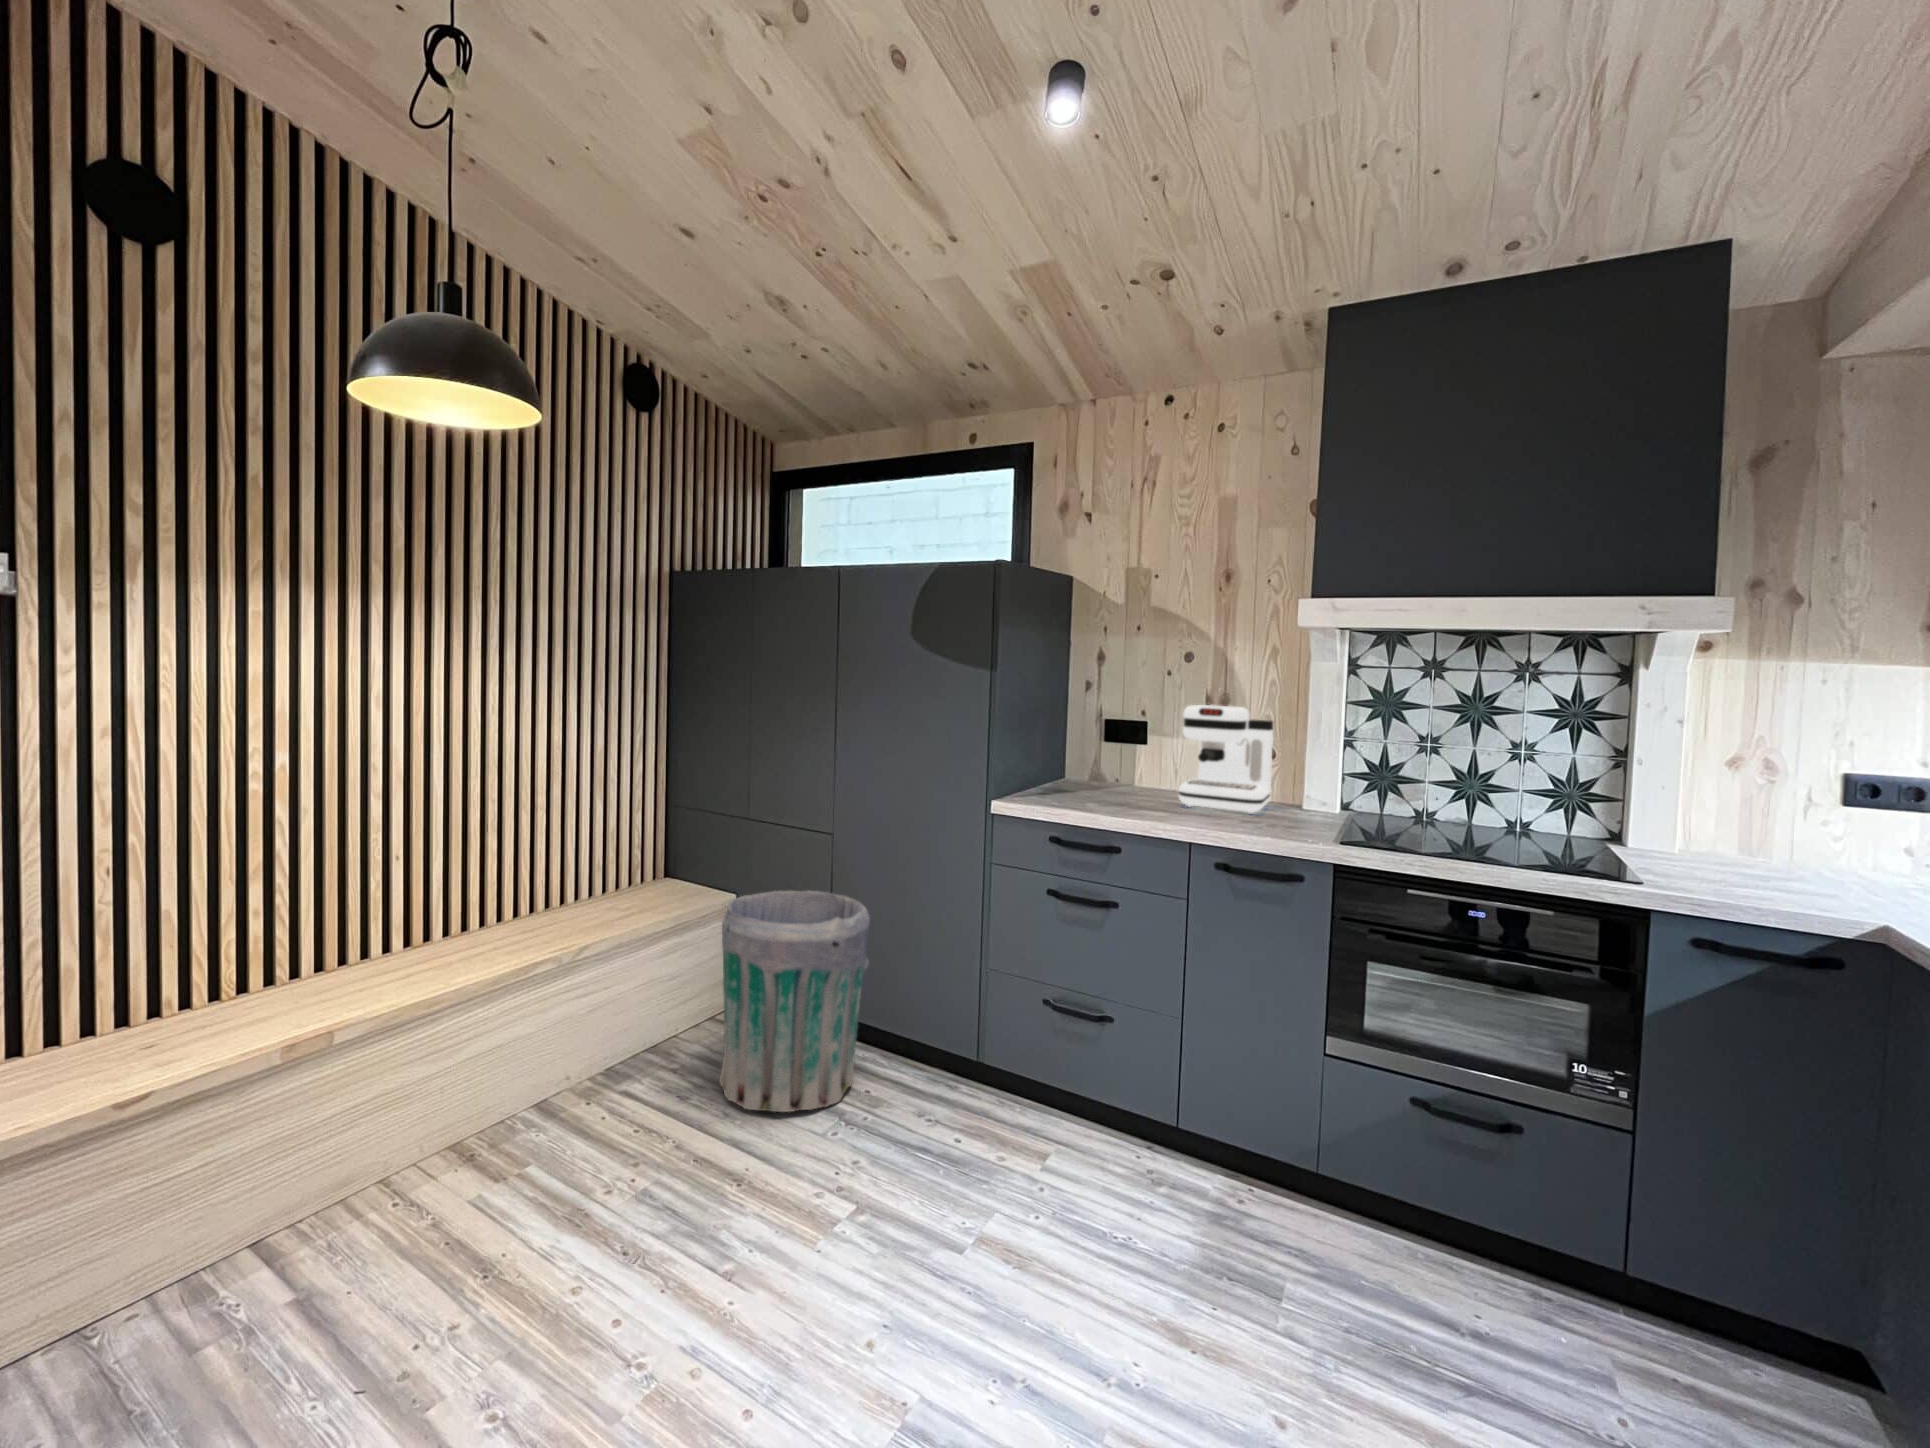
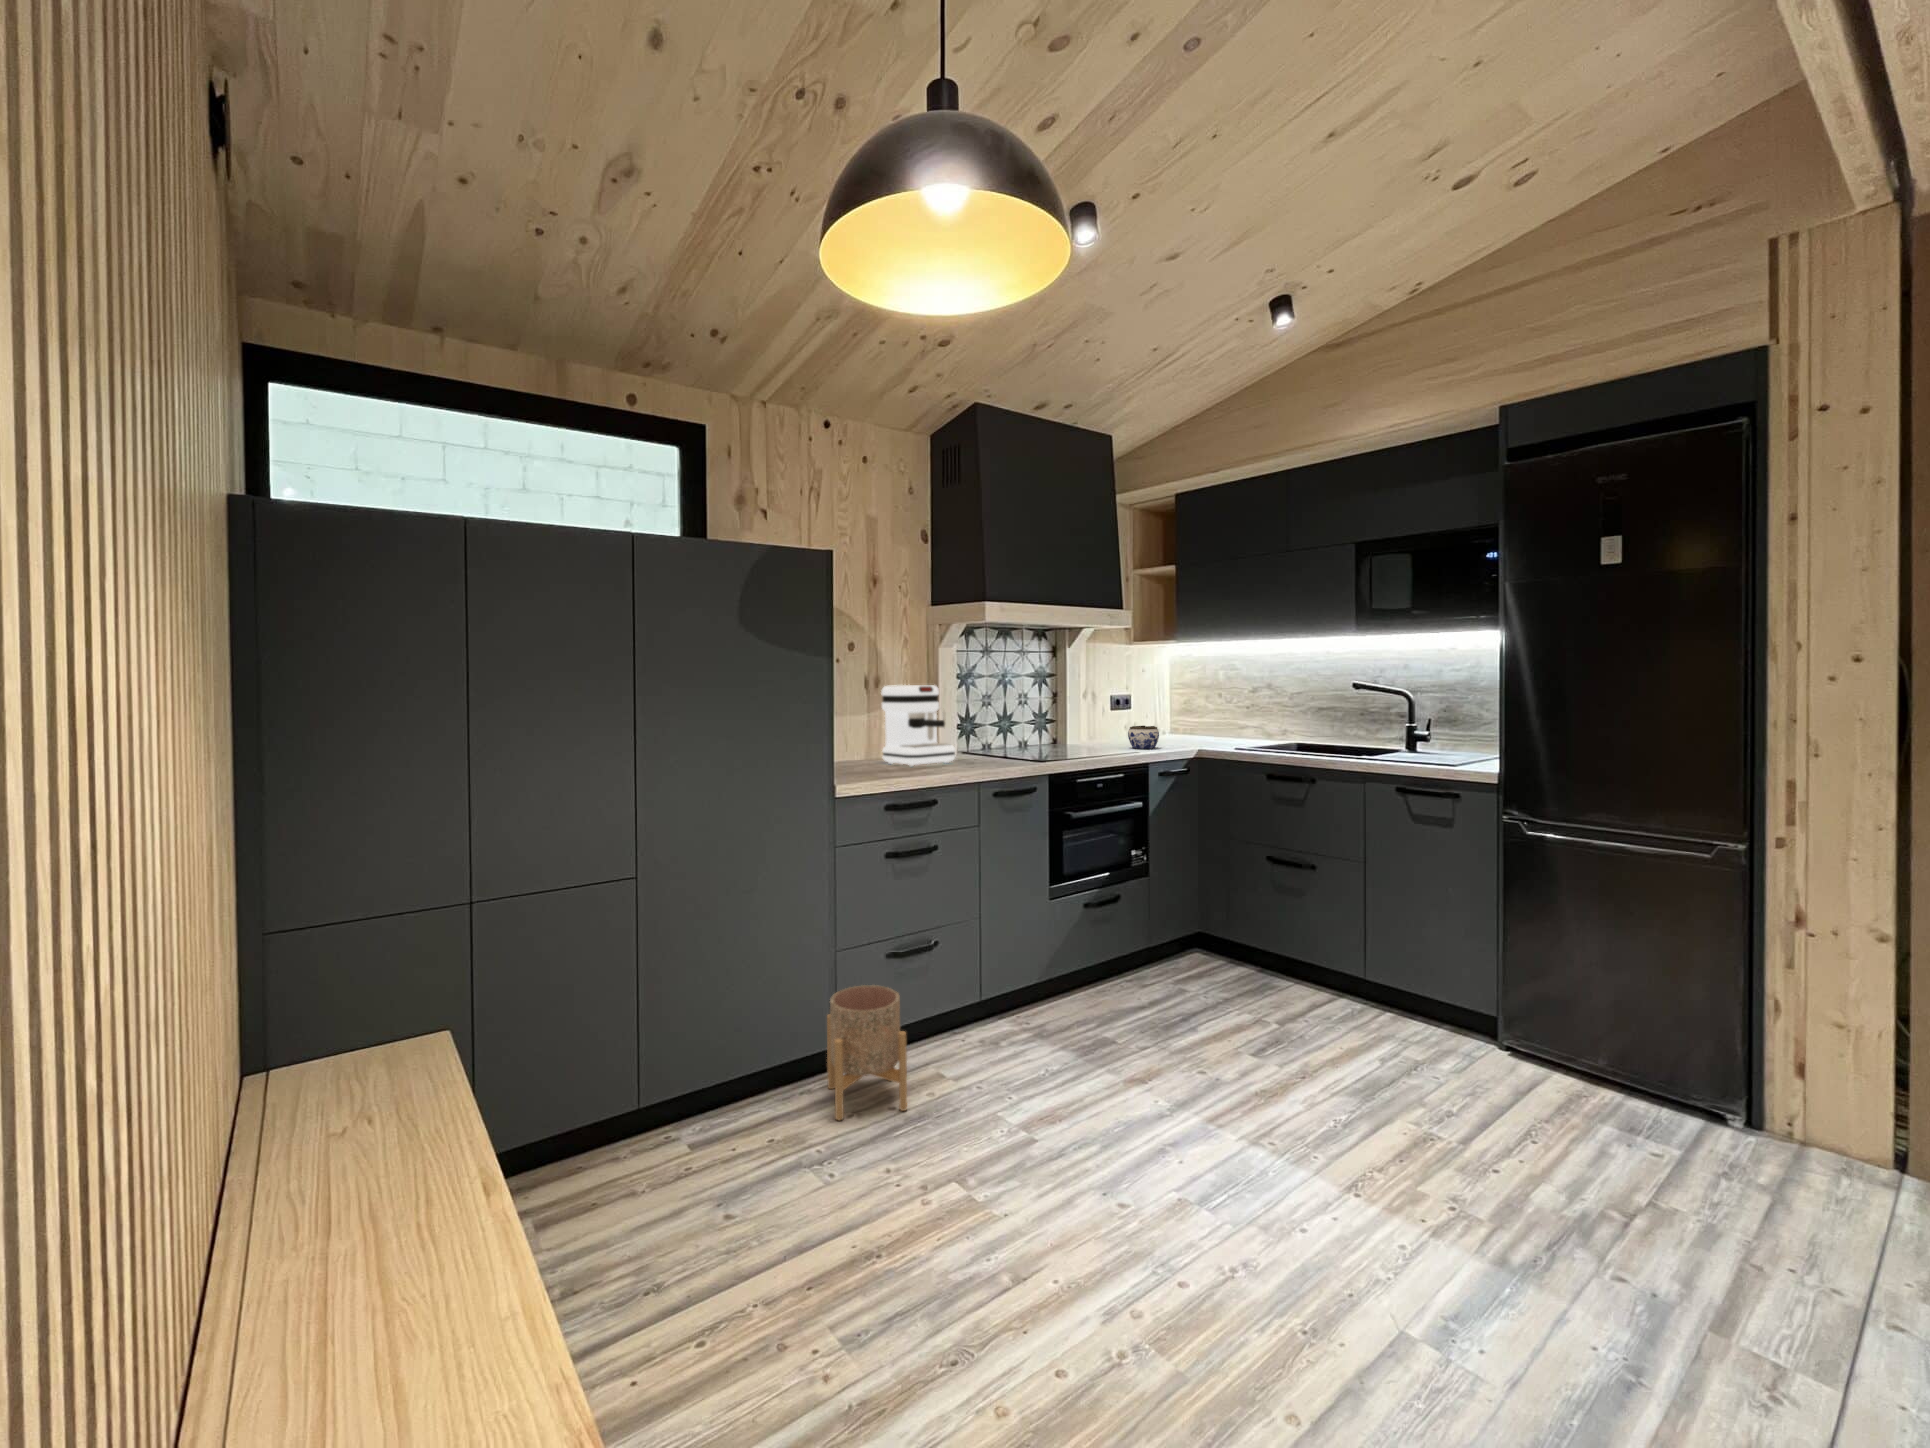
jar: none [1753,832,1851,890] -> present [1128,726,1159,749]
trash can: present [719,891,870,1112] -> none [590,942,786,1244]
planter: none [916,1004,1017,1149] -> present [827,985,907,1120]

